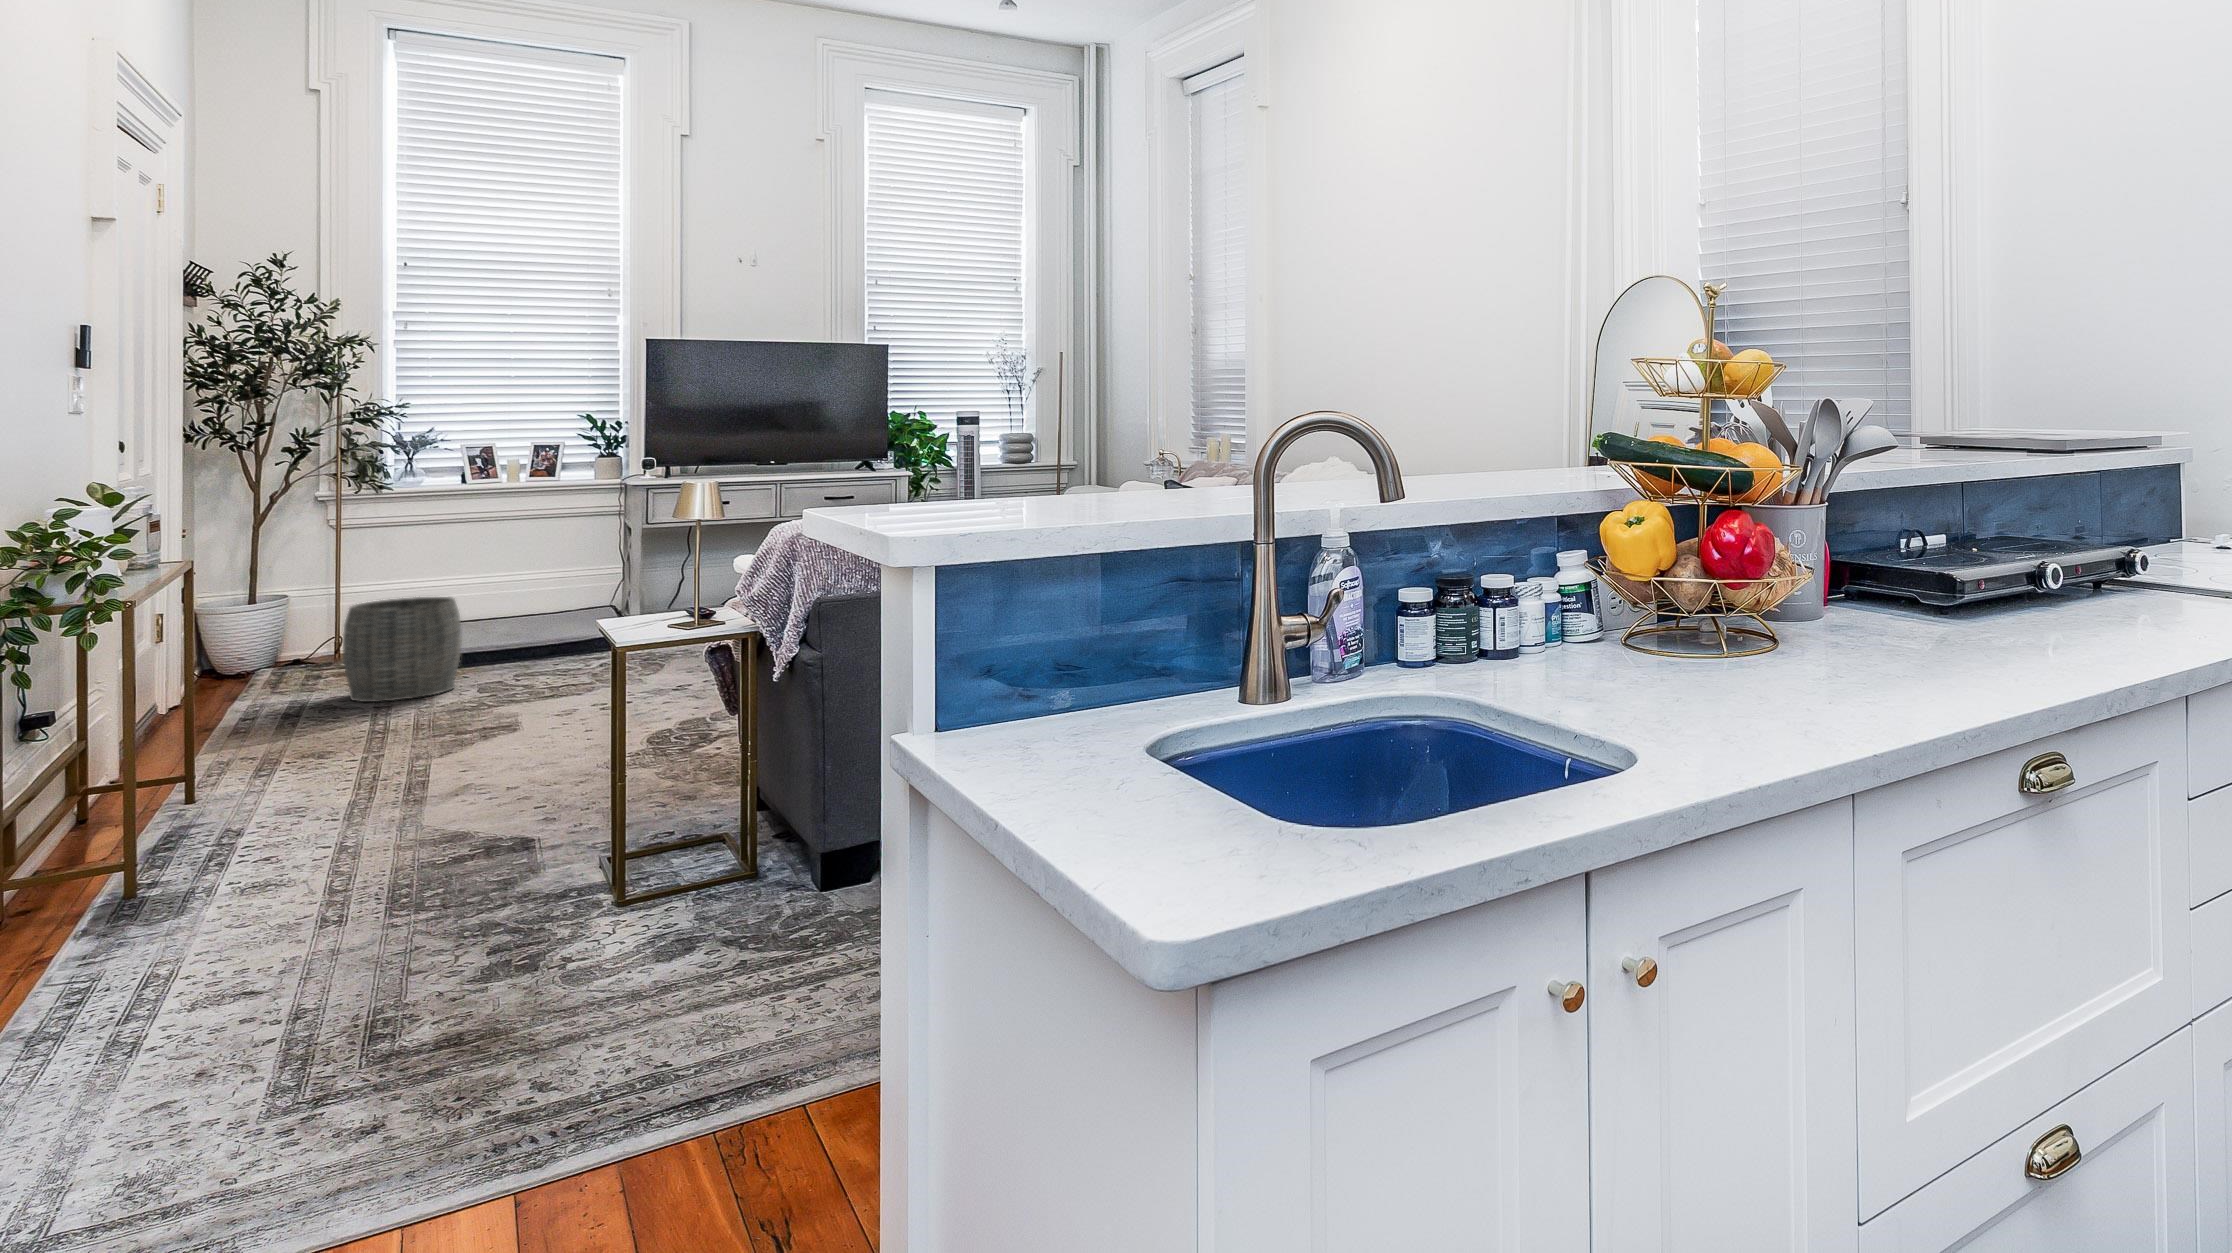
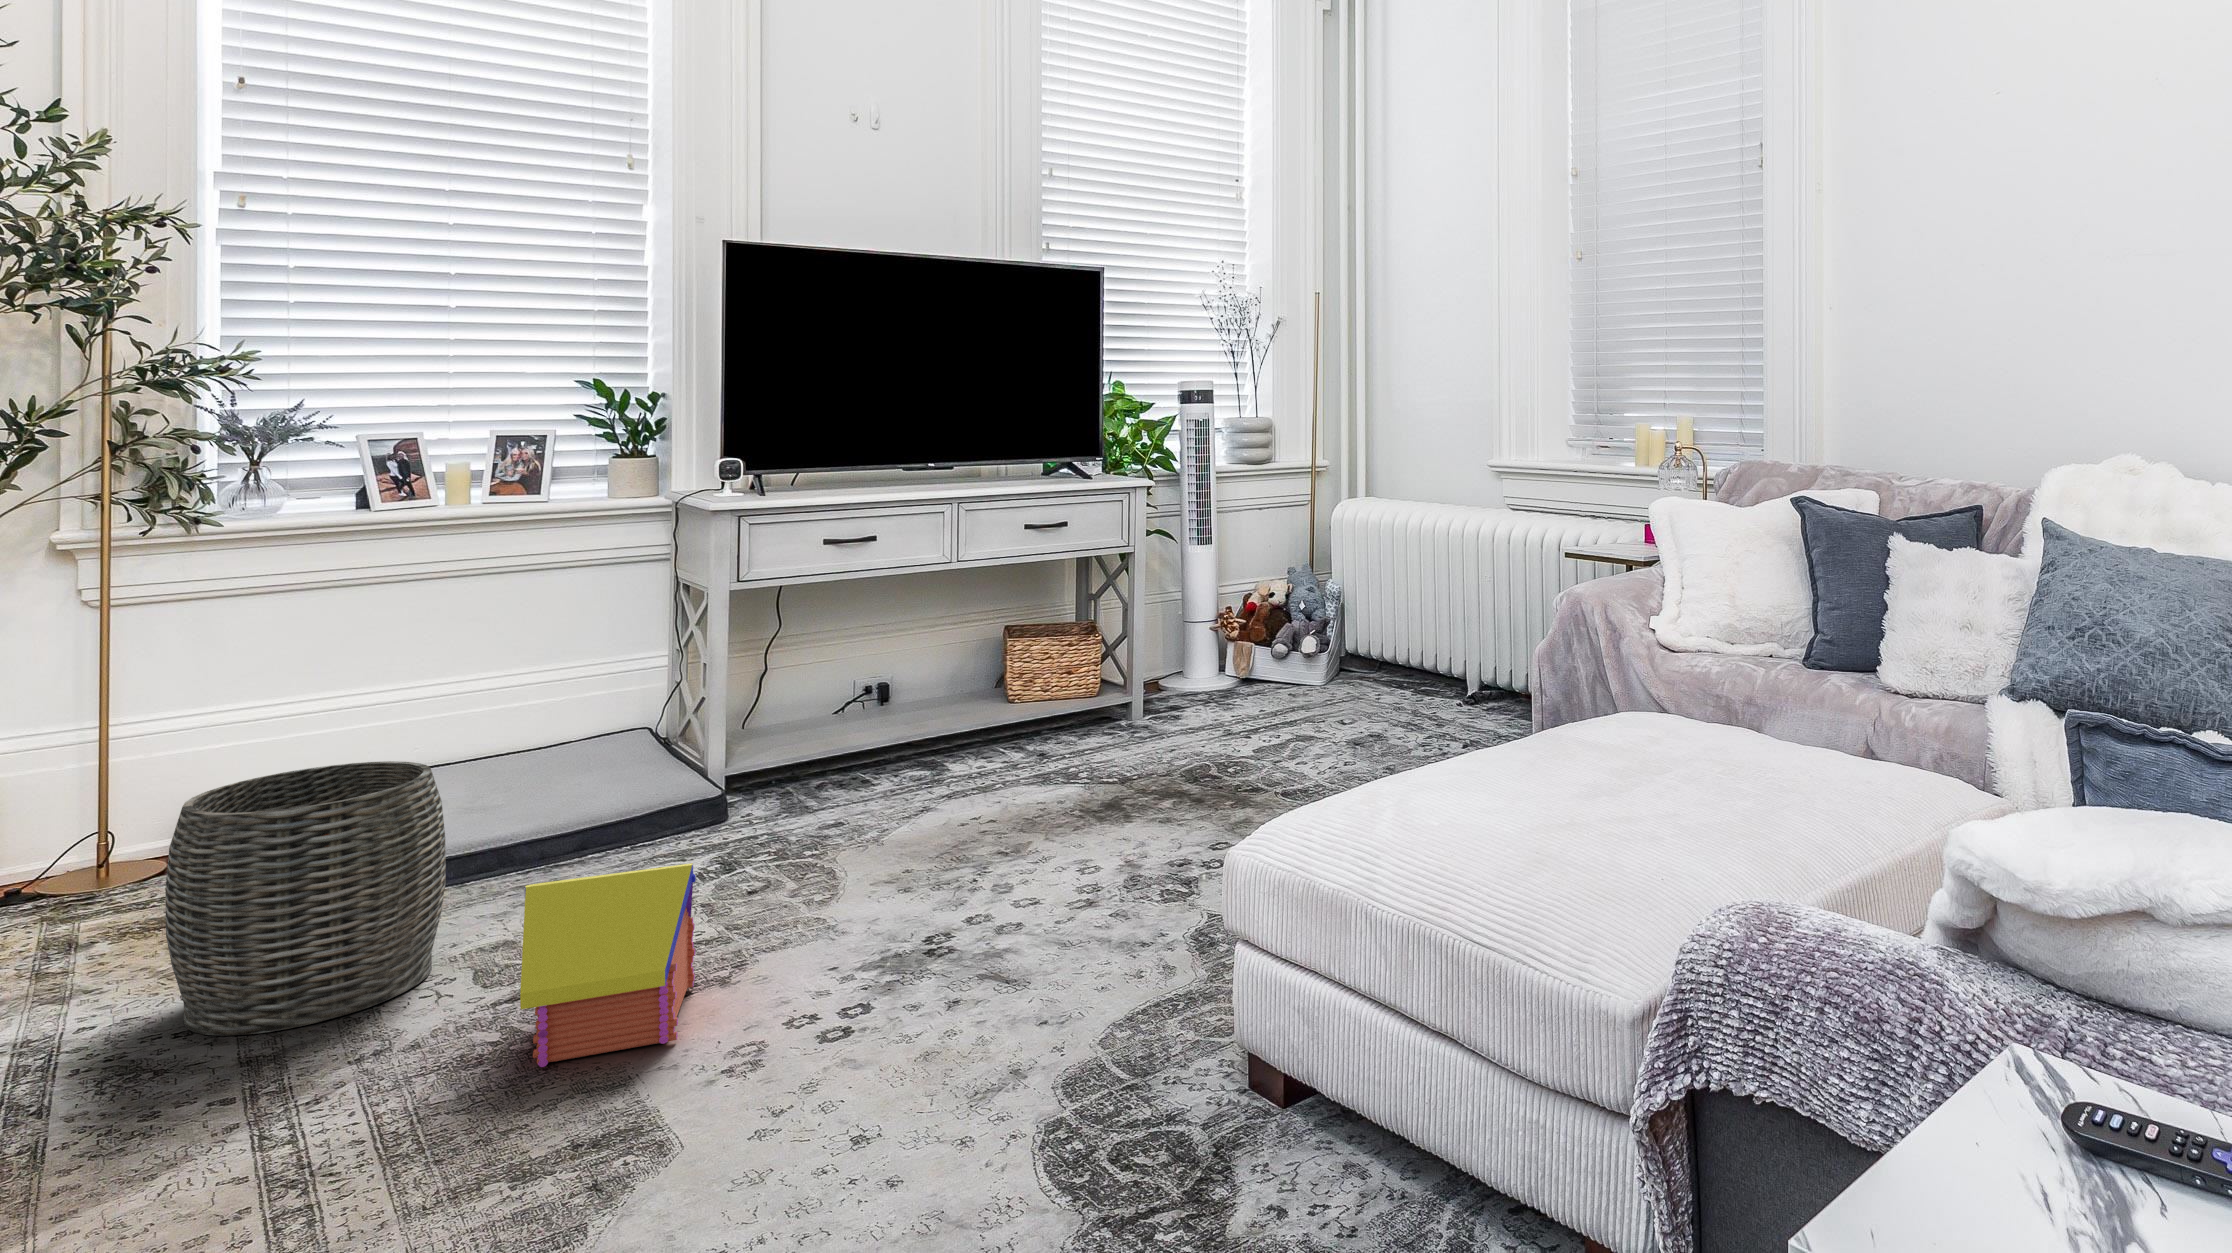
toy house: none [465,639,555,714] -> present [520,863,695,1067]

